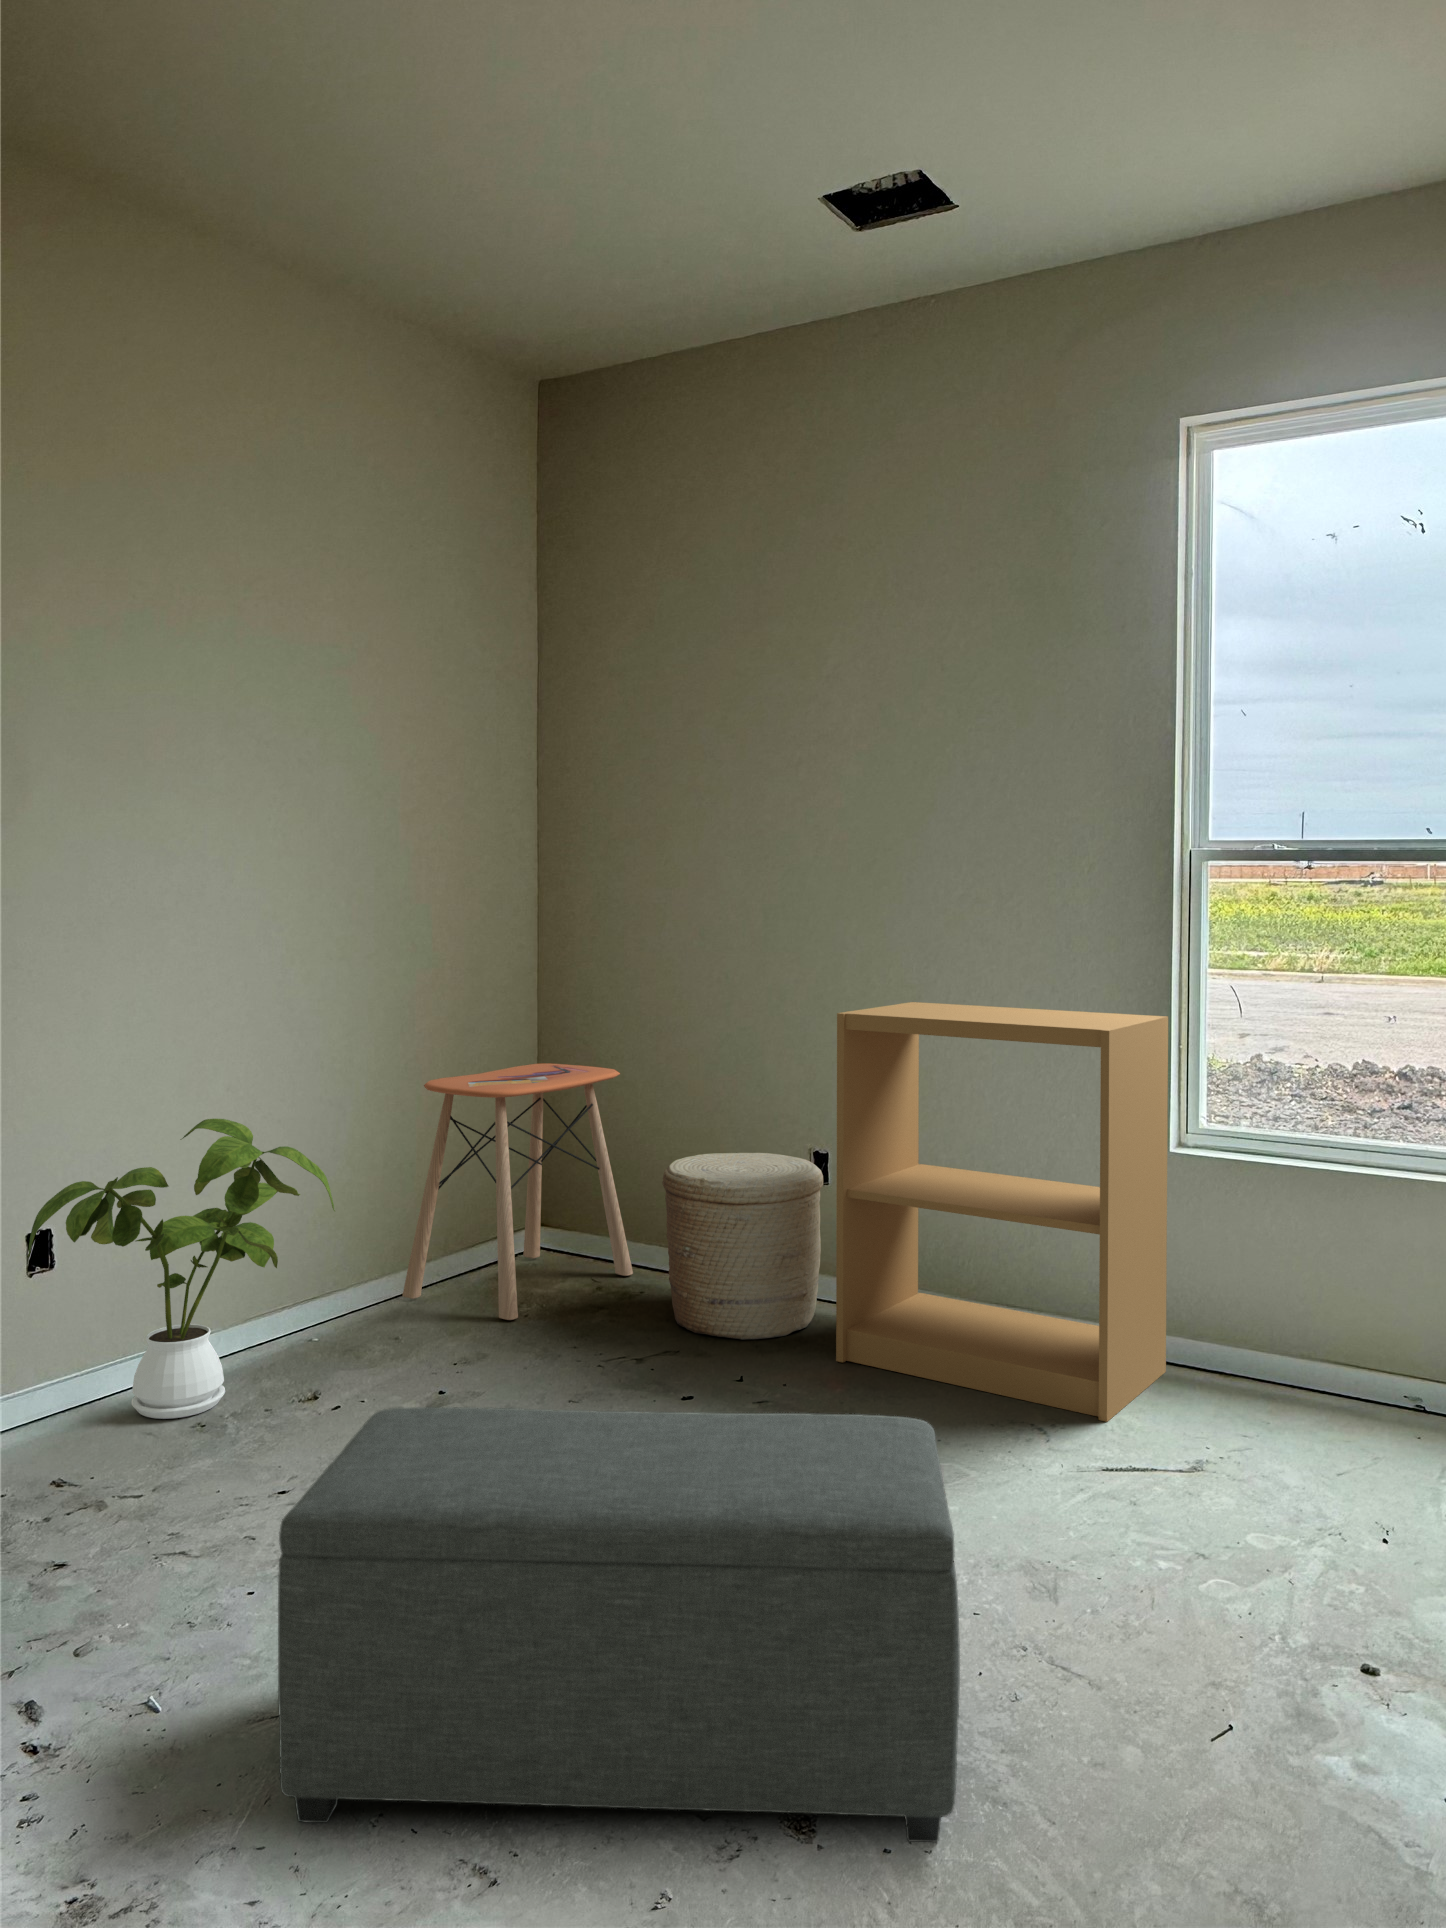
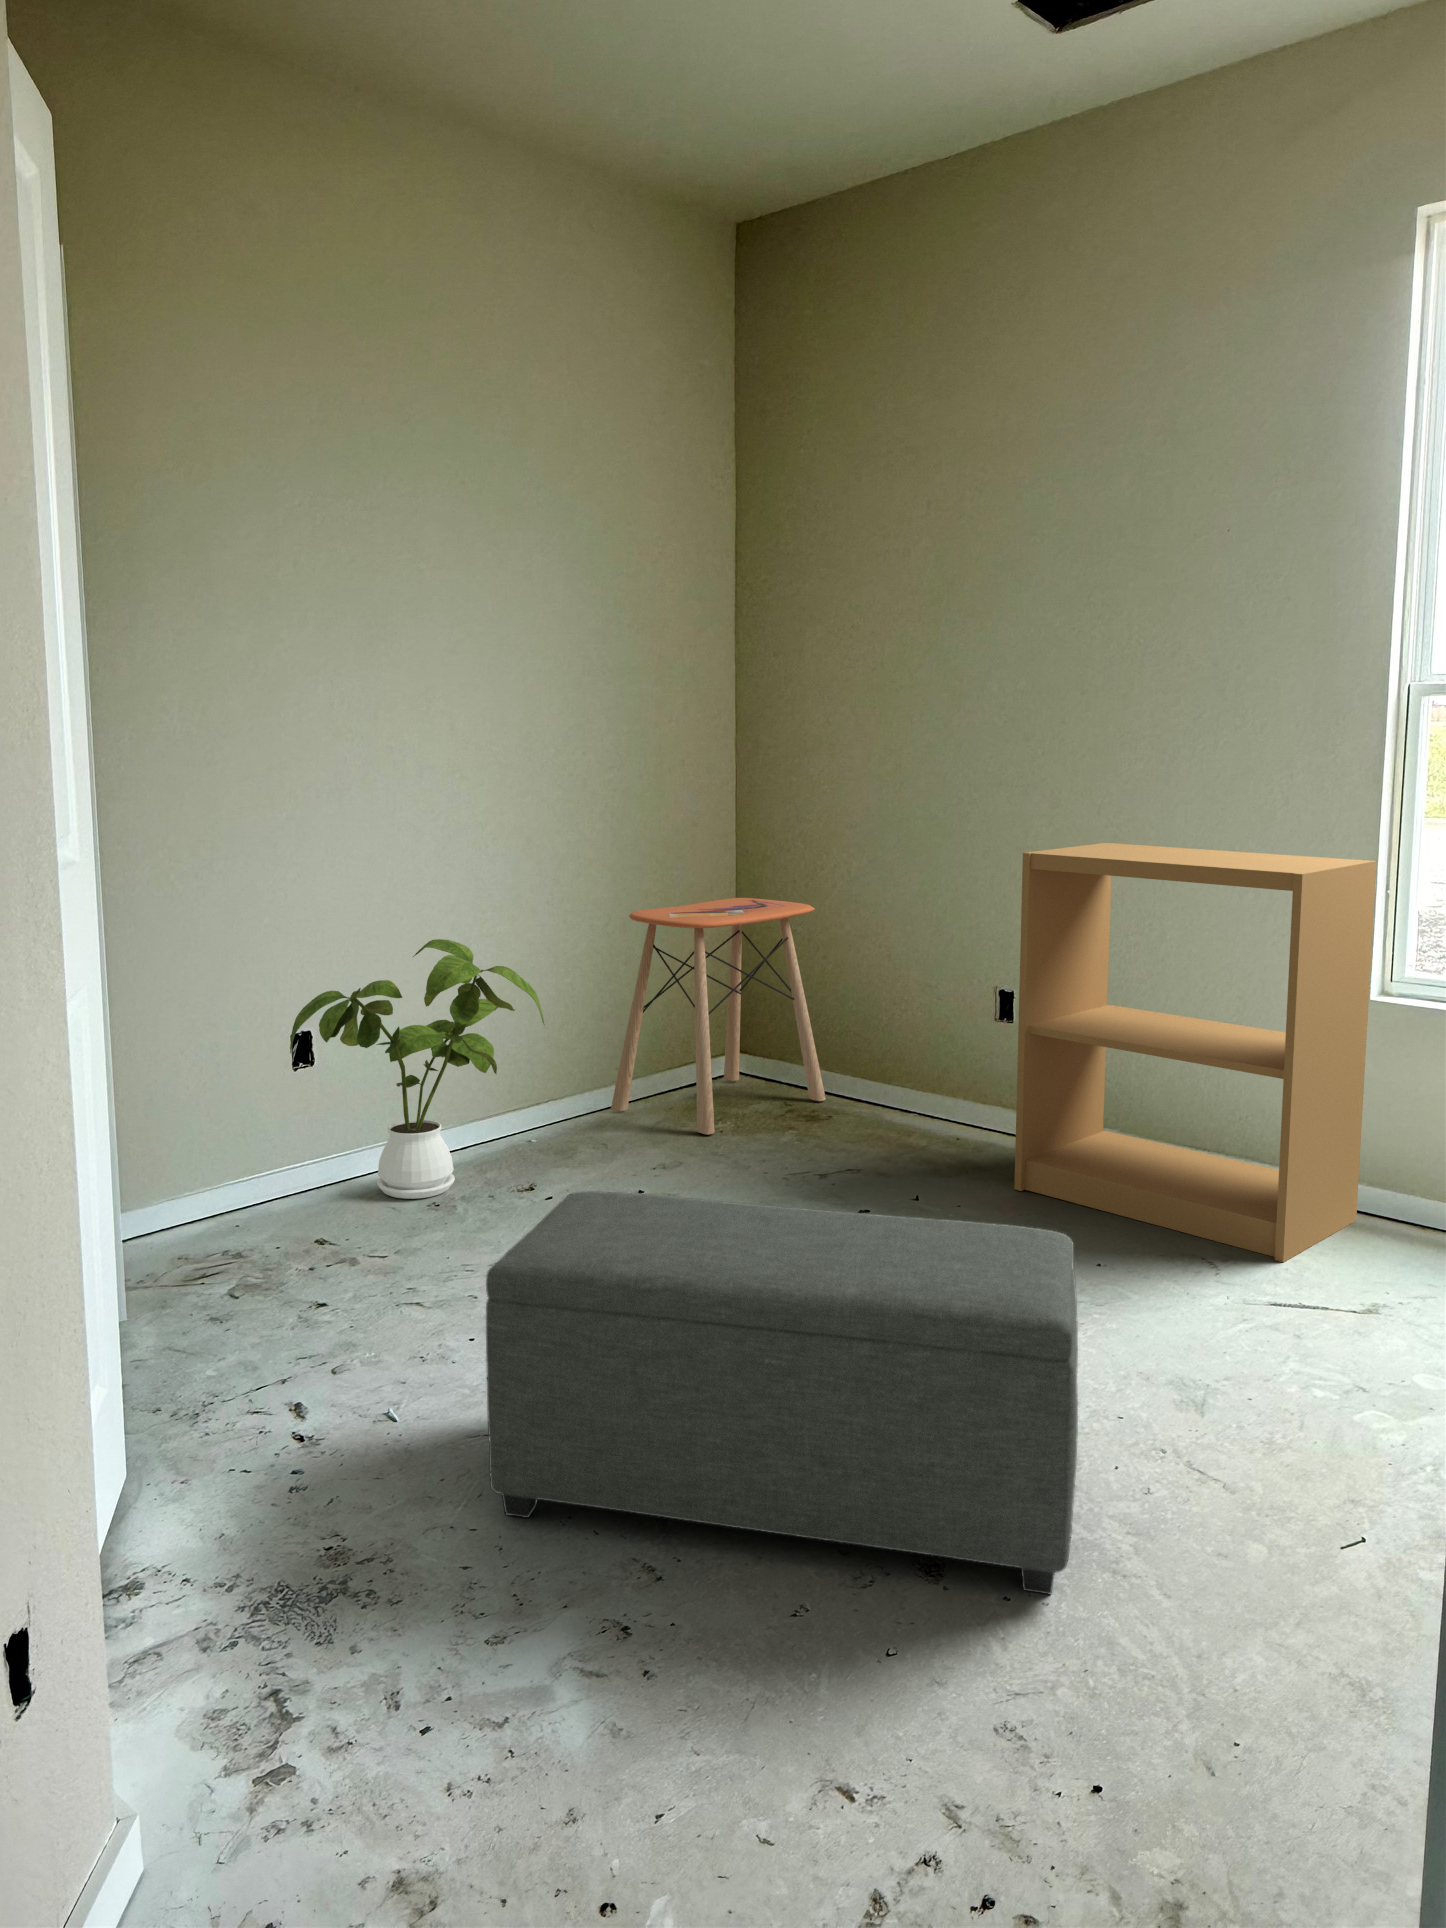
woven basket: present [662,1153,823,1340] -> none [851,988,1010,1165]

